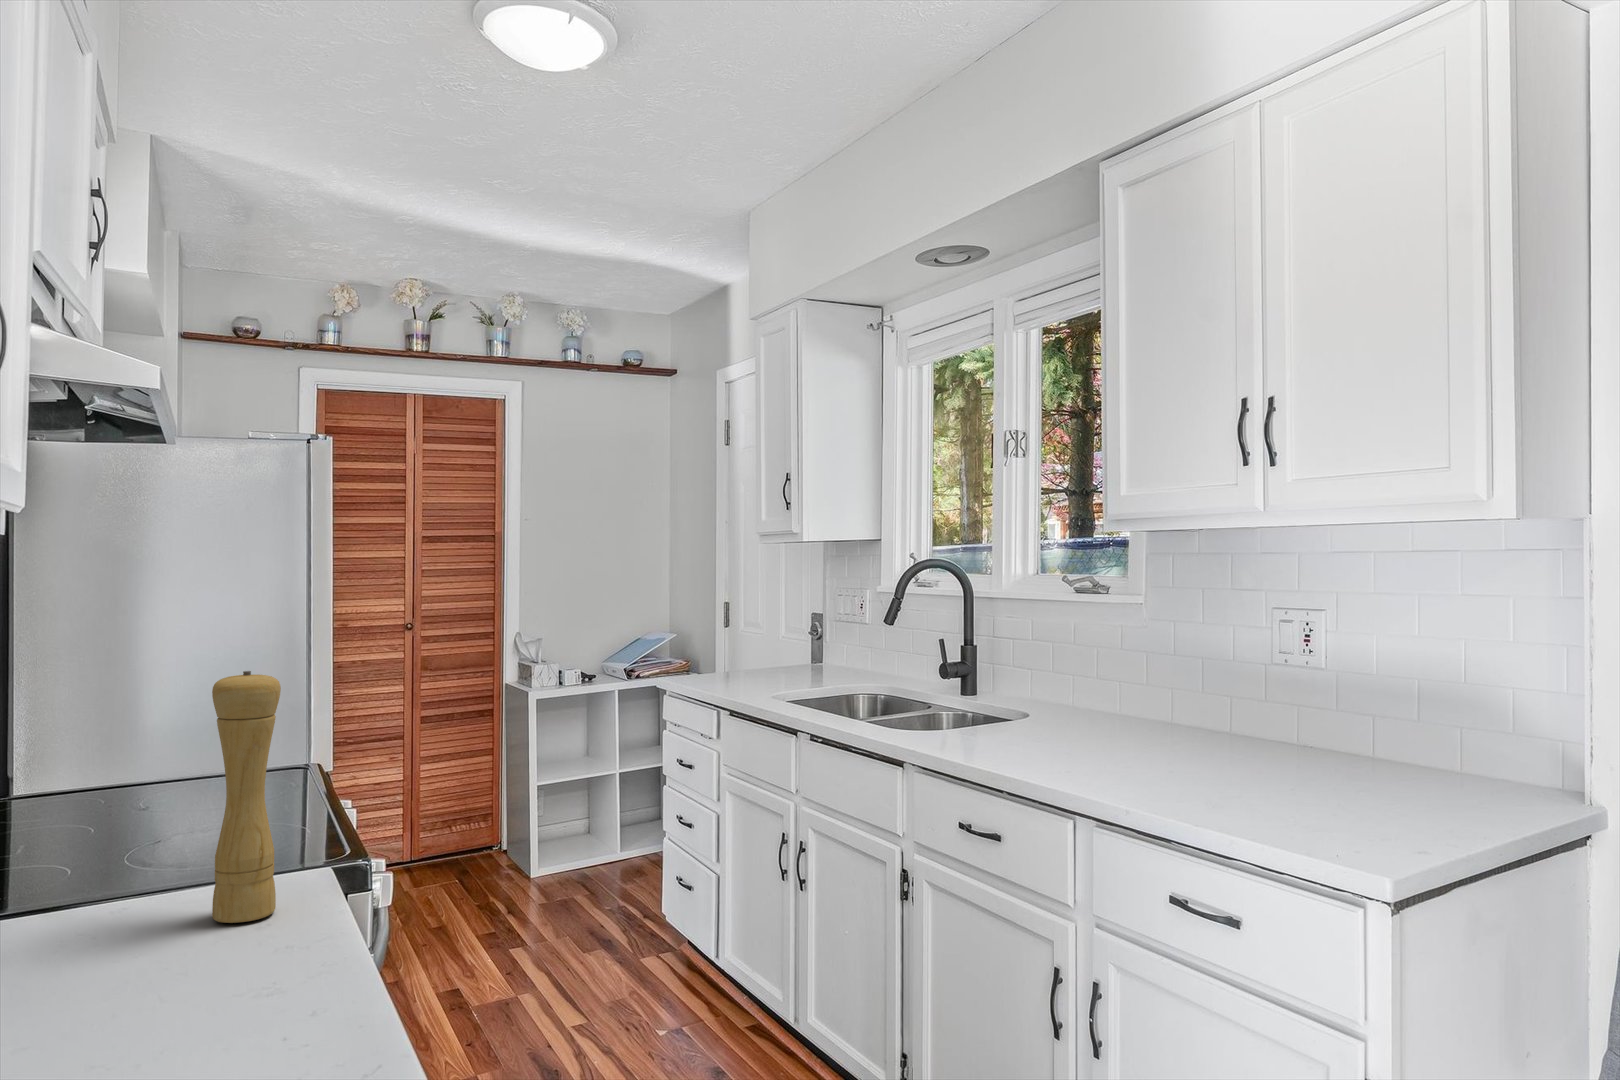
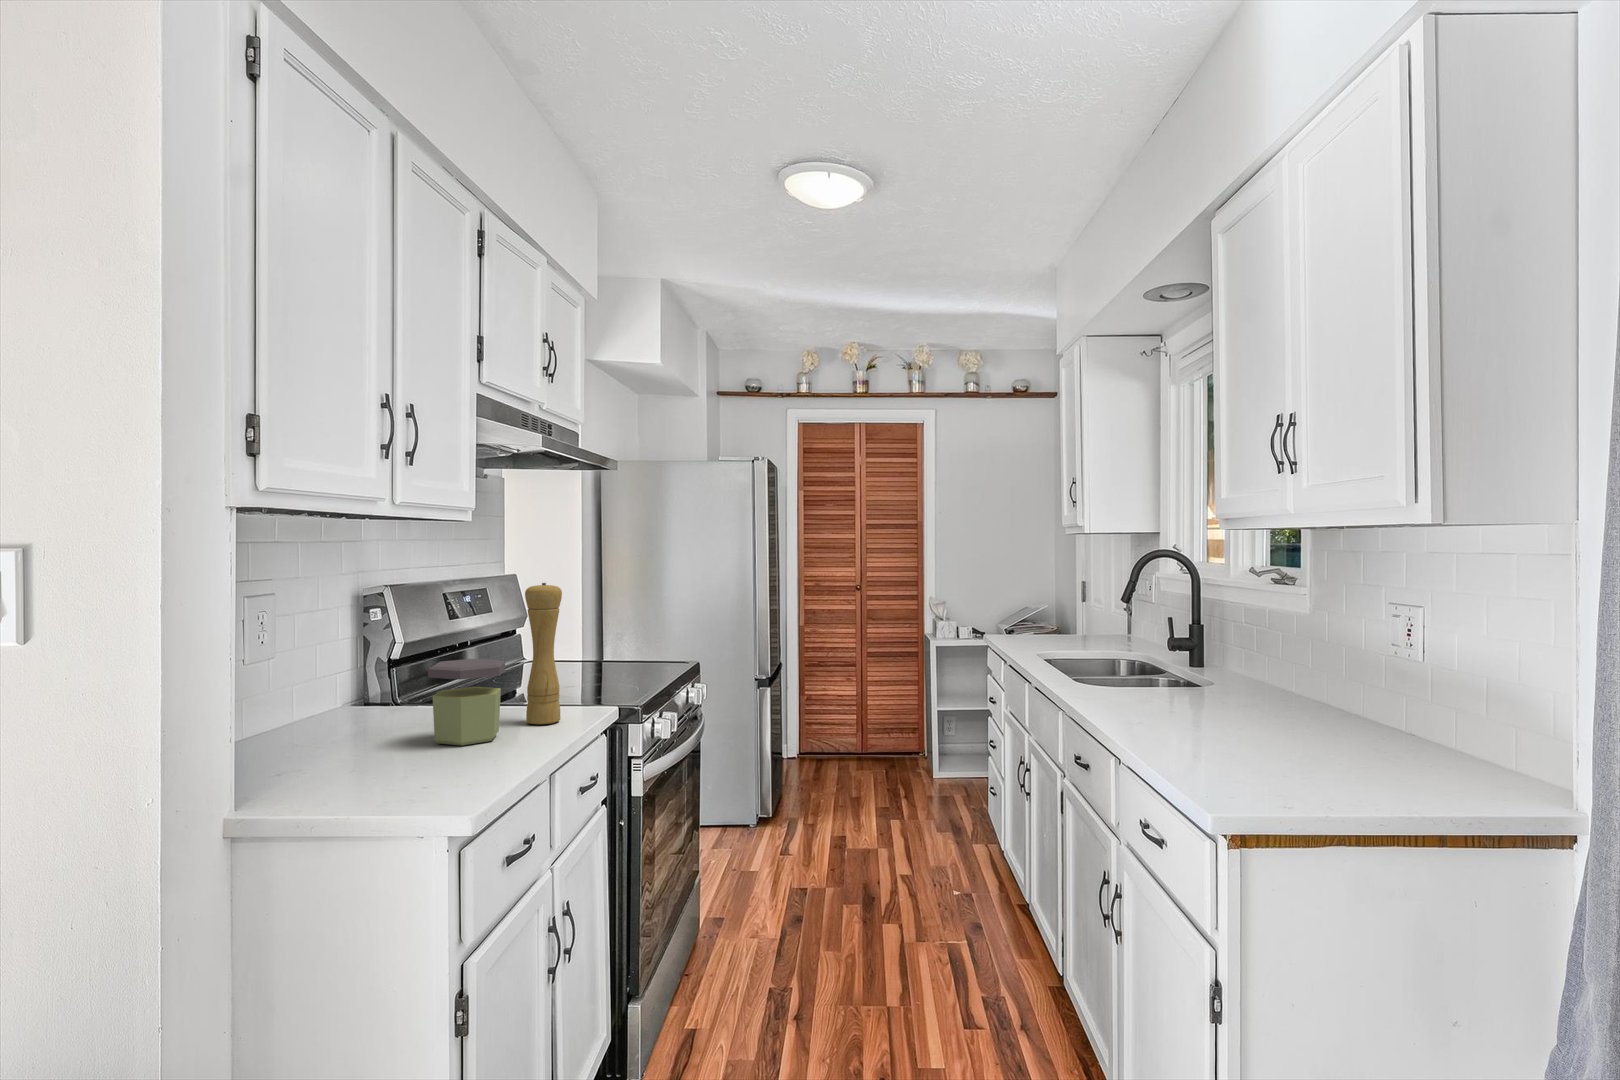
jar: none [71,819,230,997] -> present [428,659,505,745]

